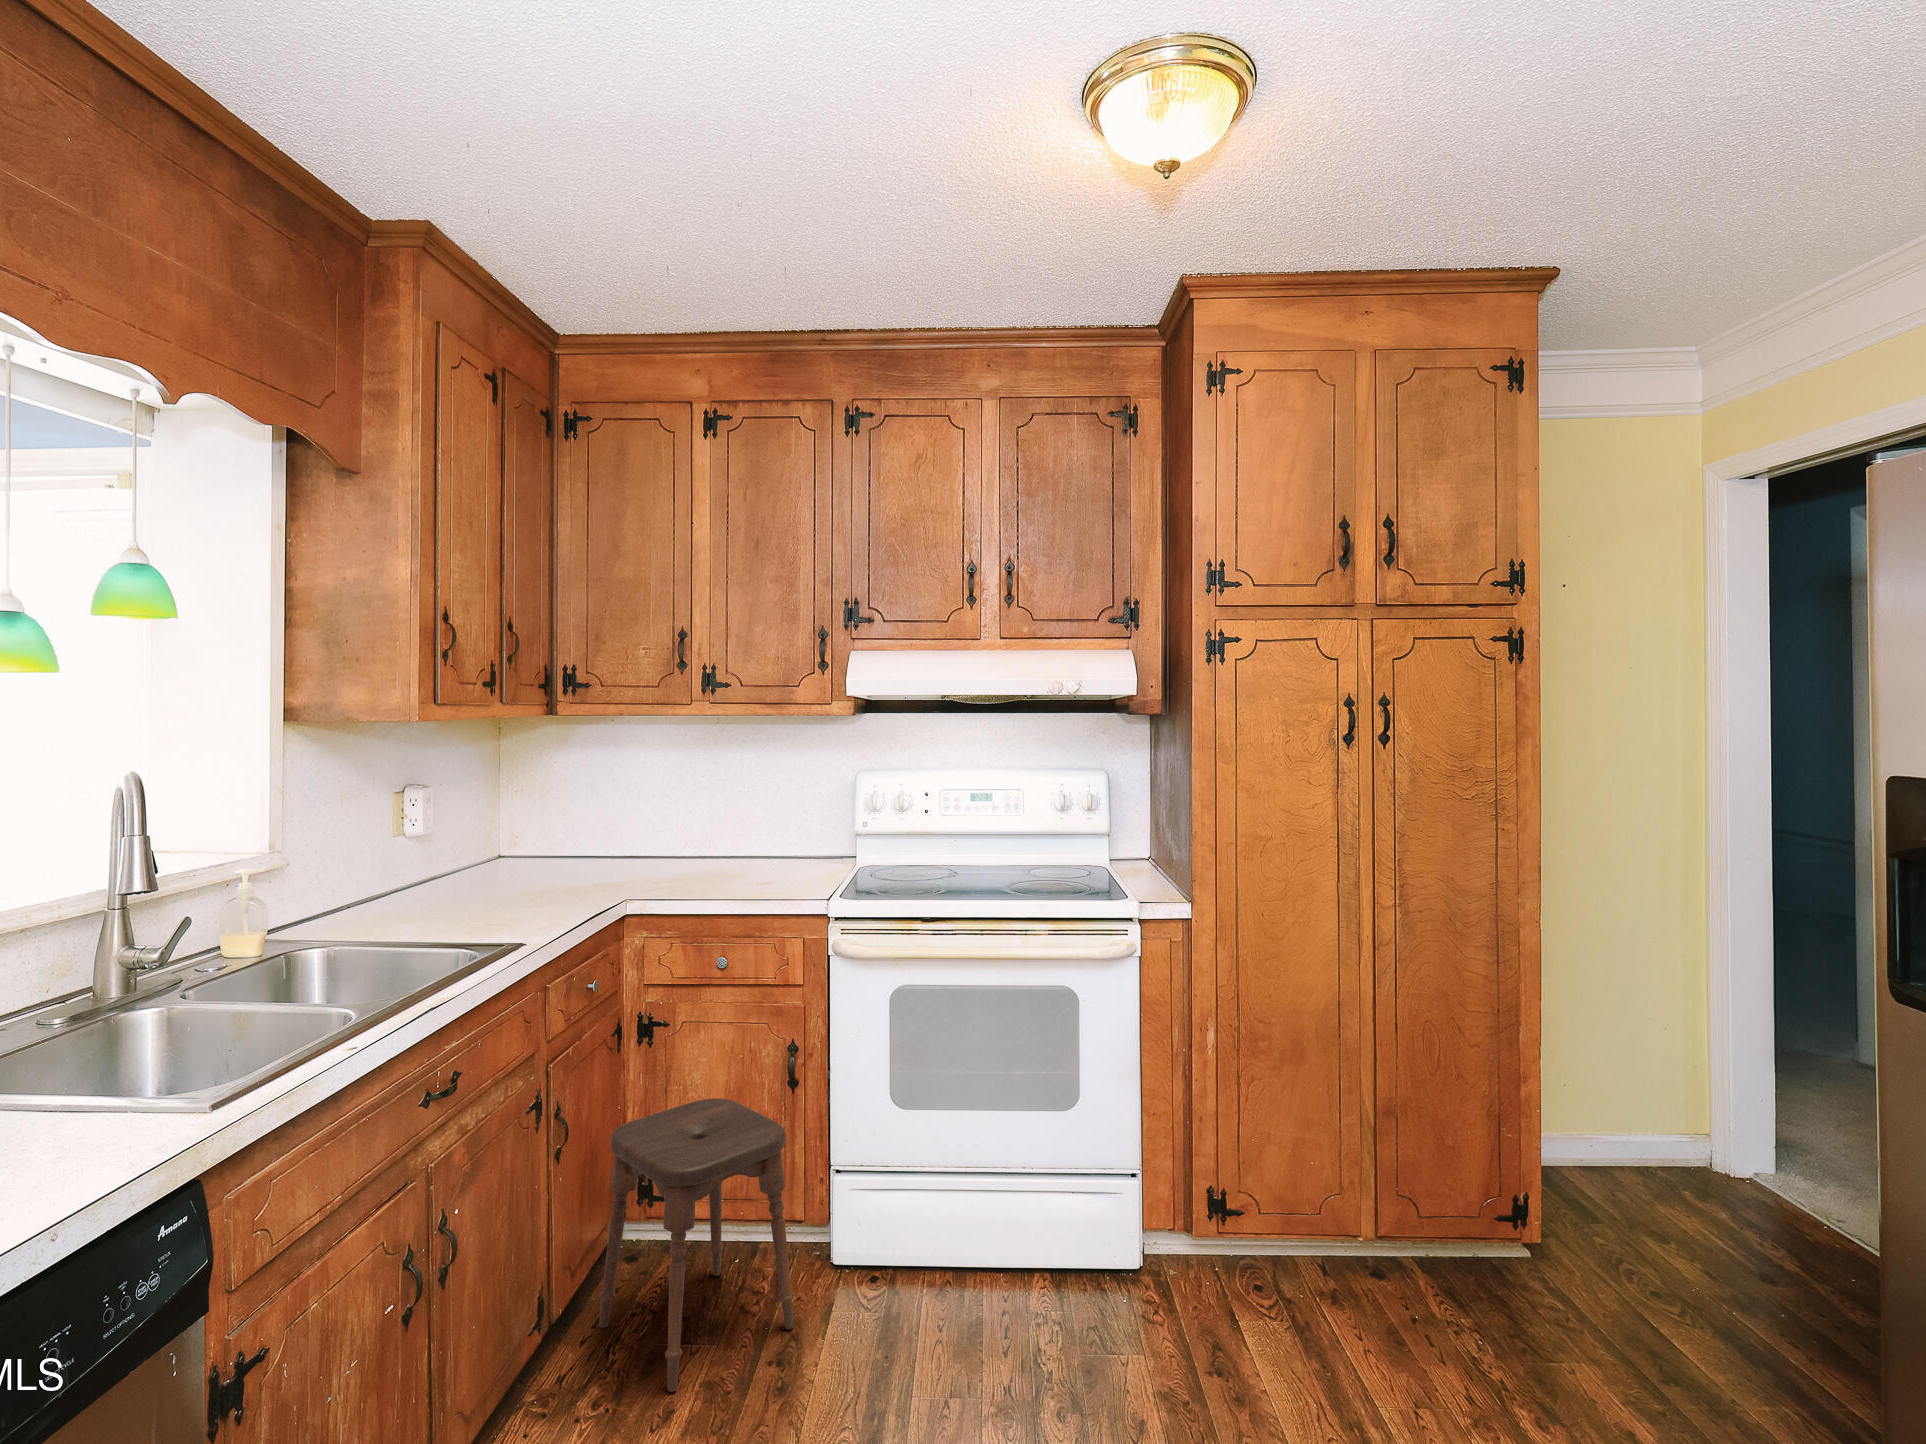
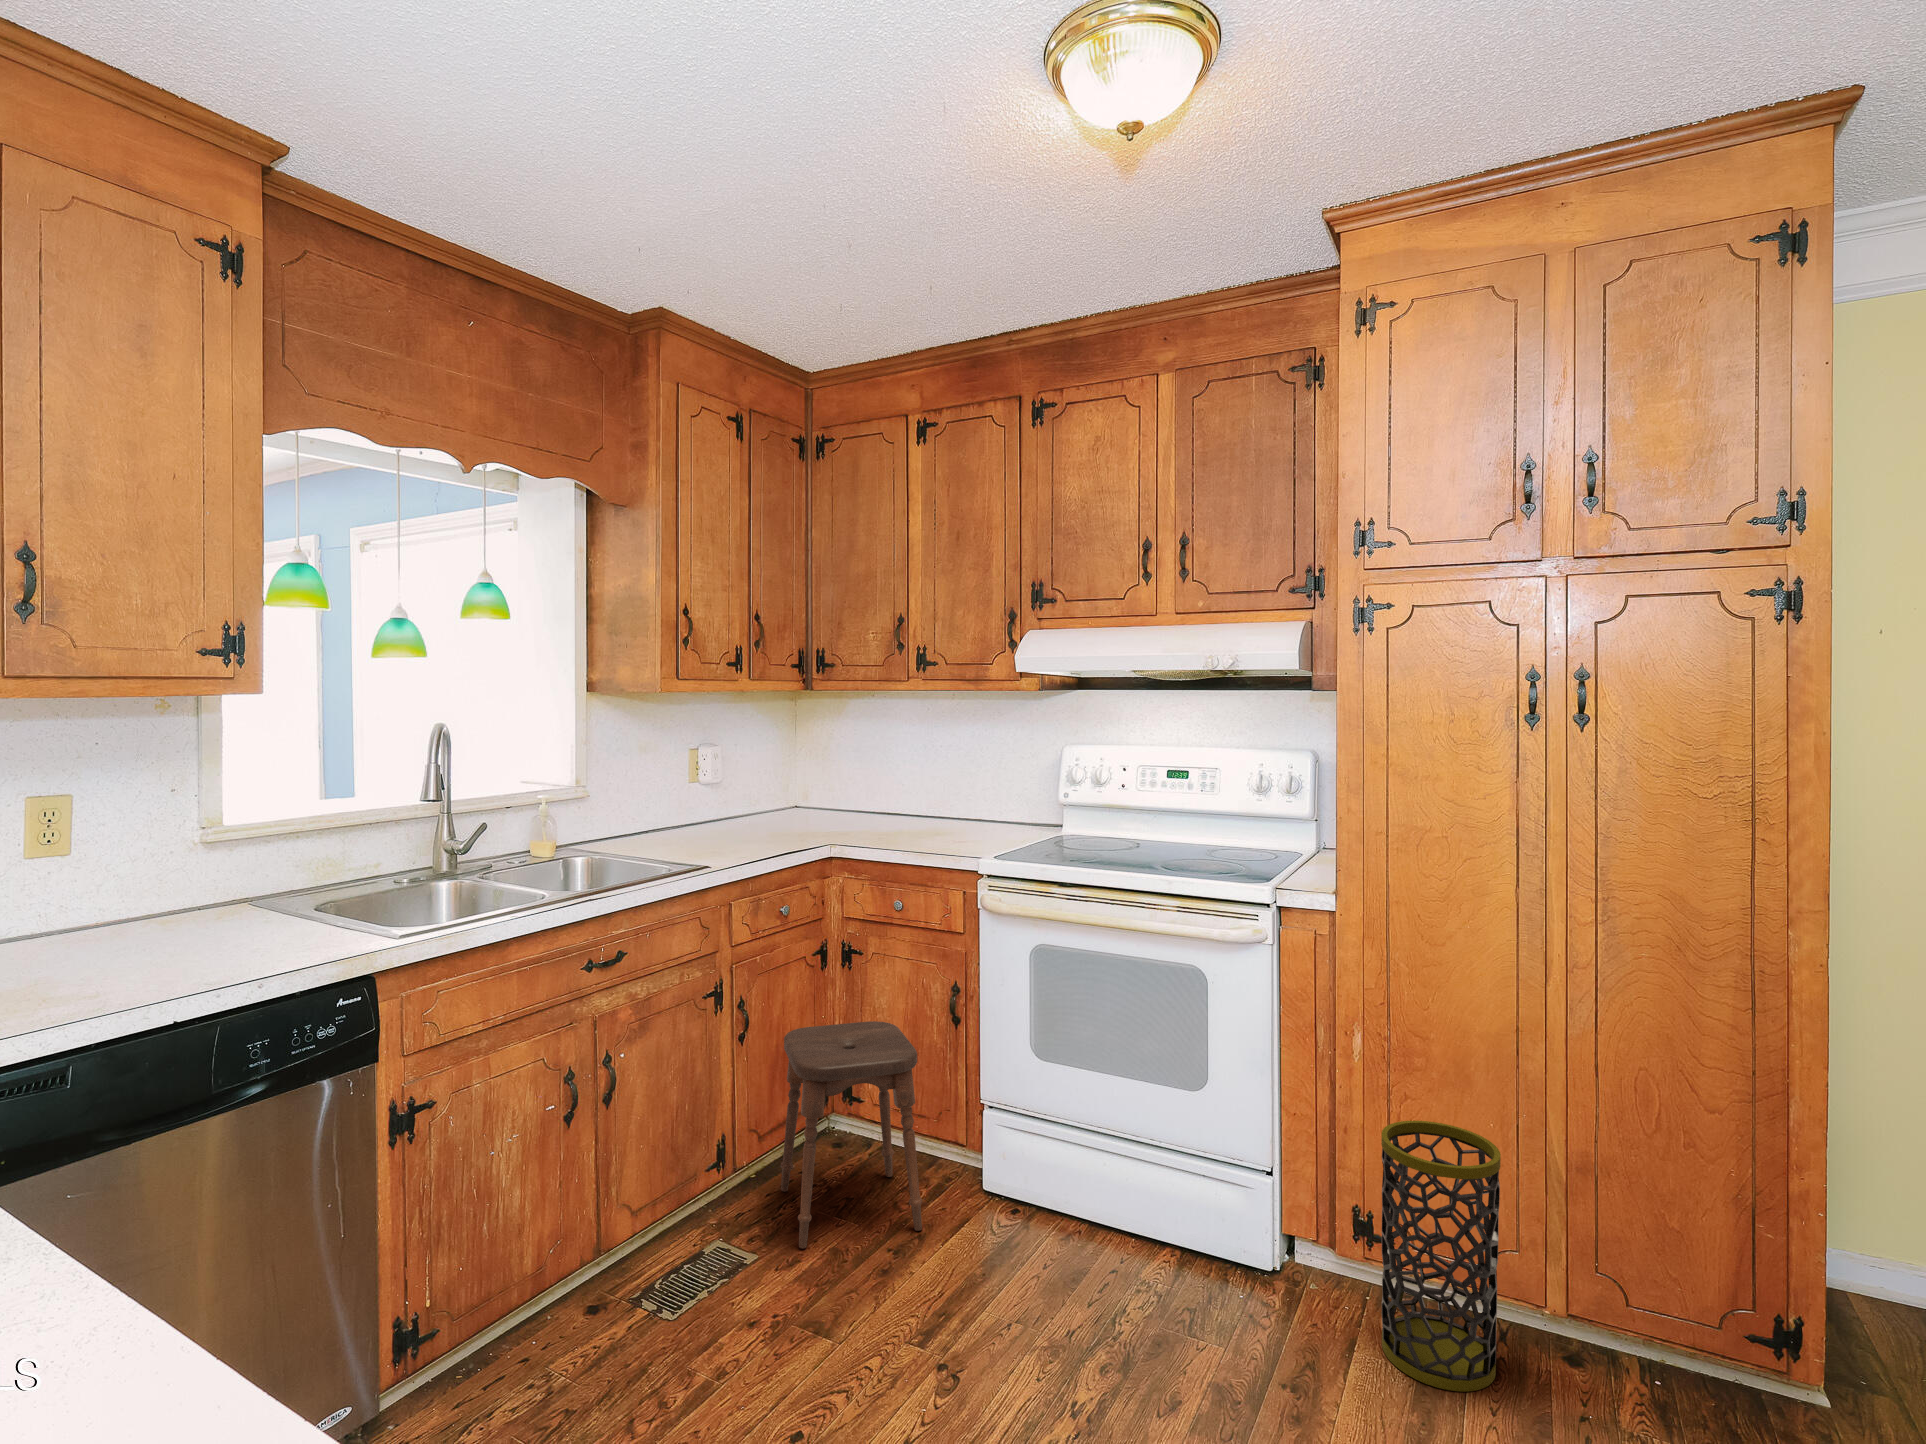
trash can: none [1253,1101,1352,1337] -> present [1381,1121,1501,1391]

